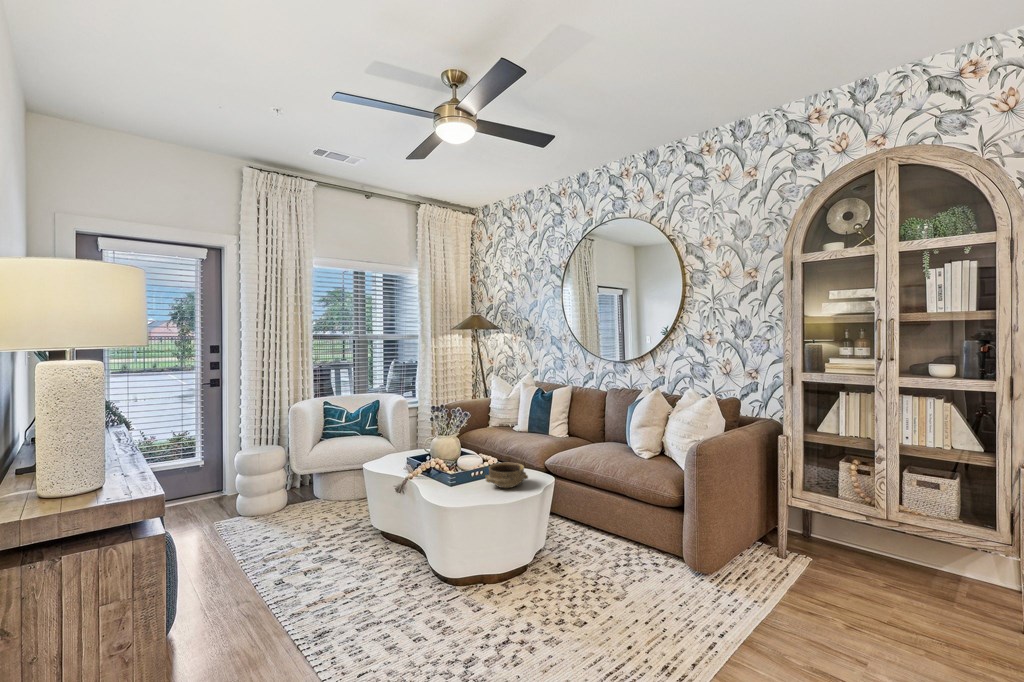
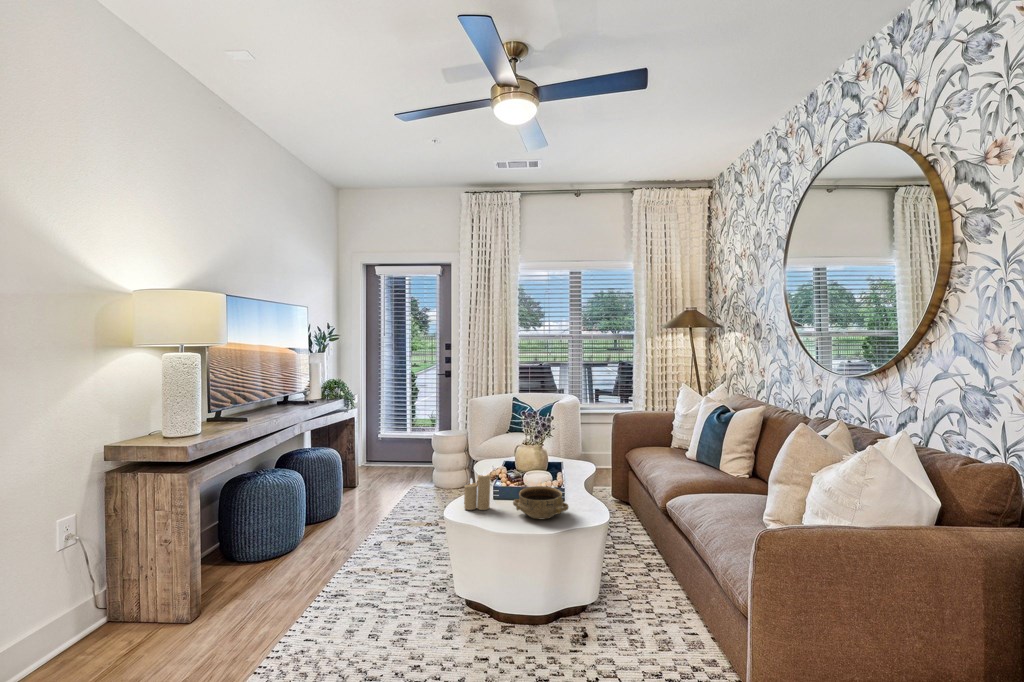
candle: none [443,459,464,497] -> present [464,470,491,510]

